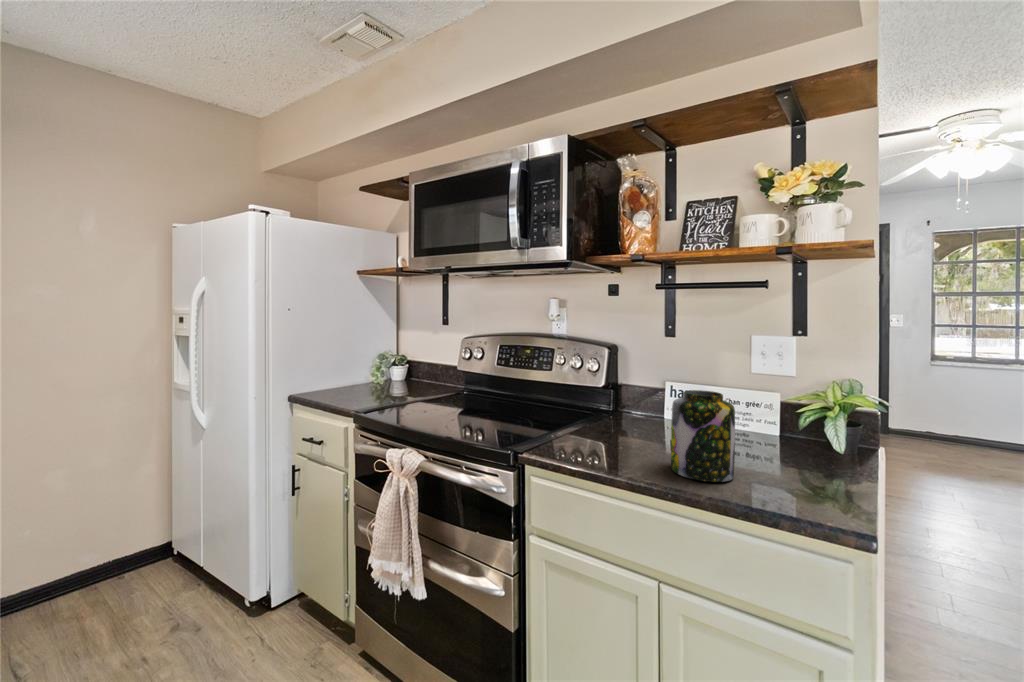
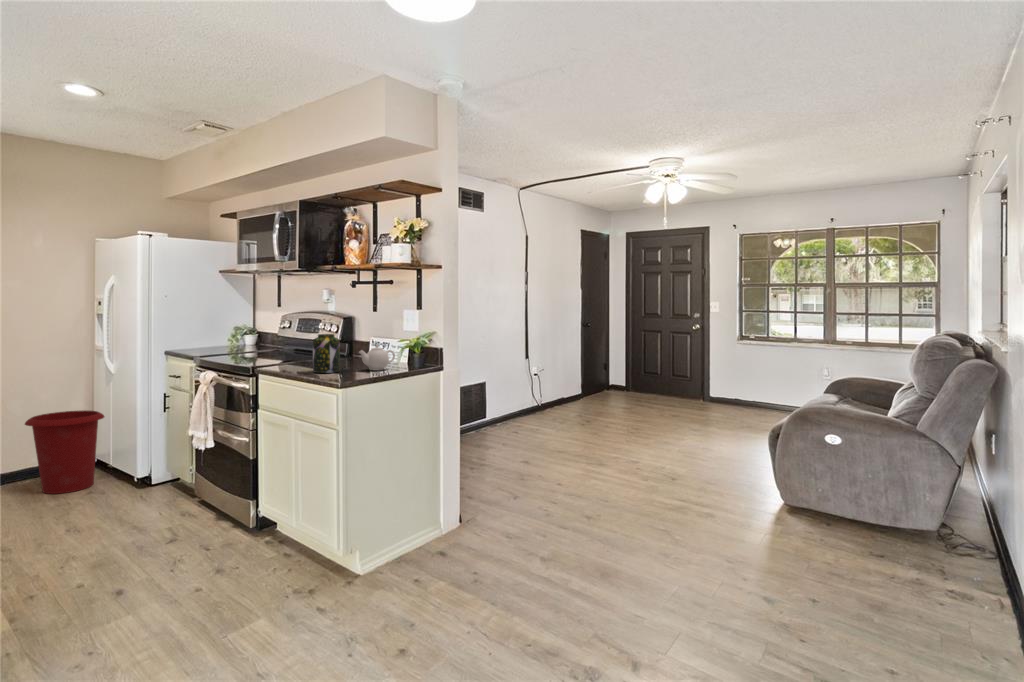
teapot: none [757,410,812,465] -> present [359,345,395,370]
waste bin: none [63,484,191,632] -> present [25,410,104,494]

